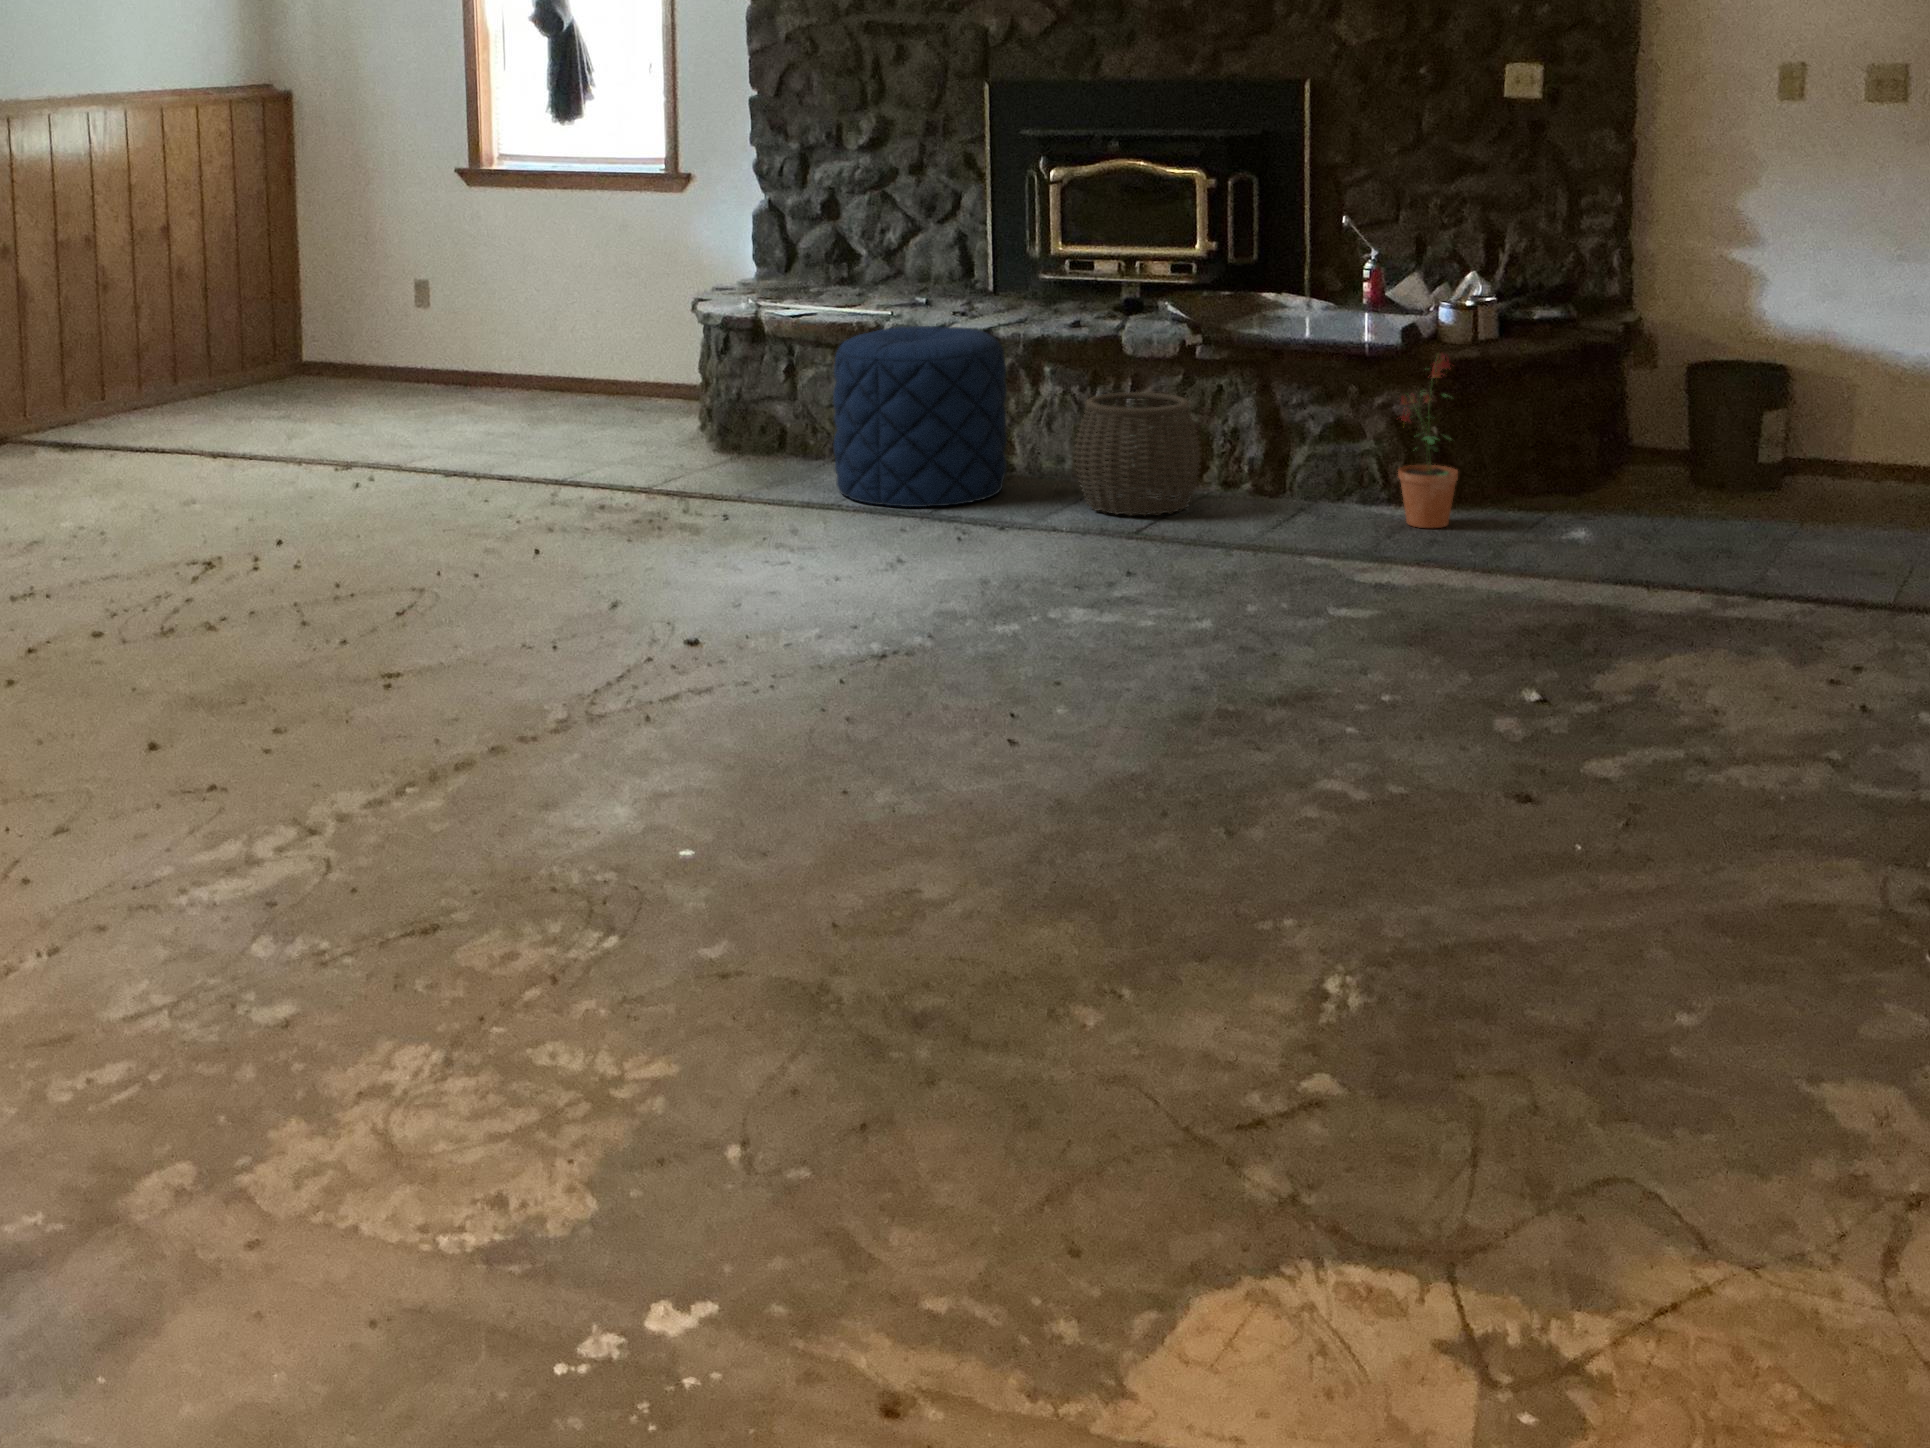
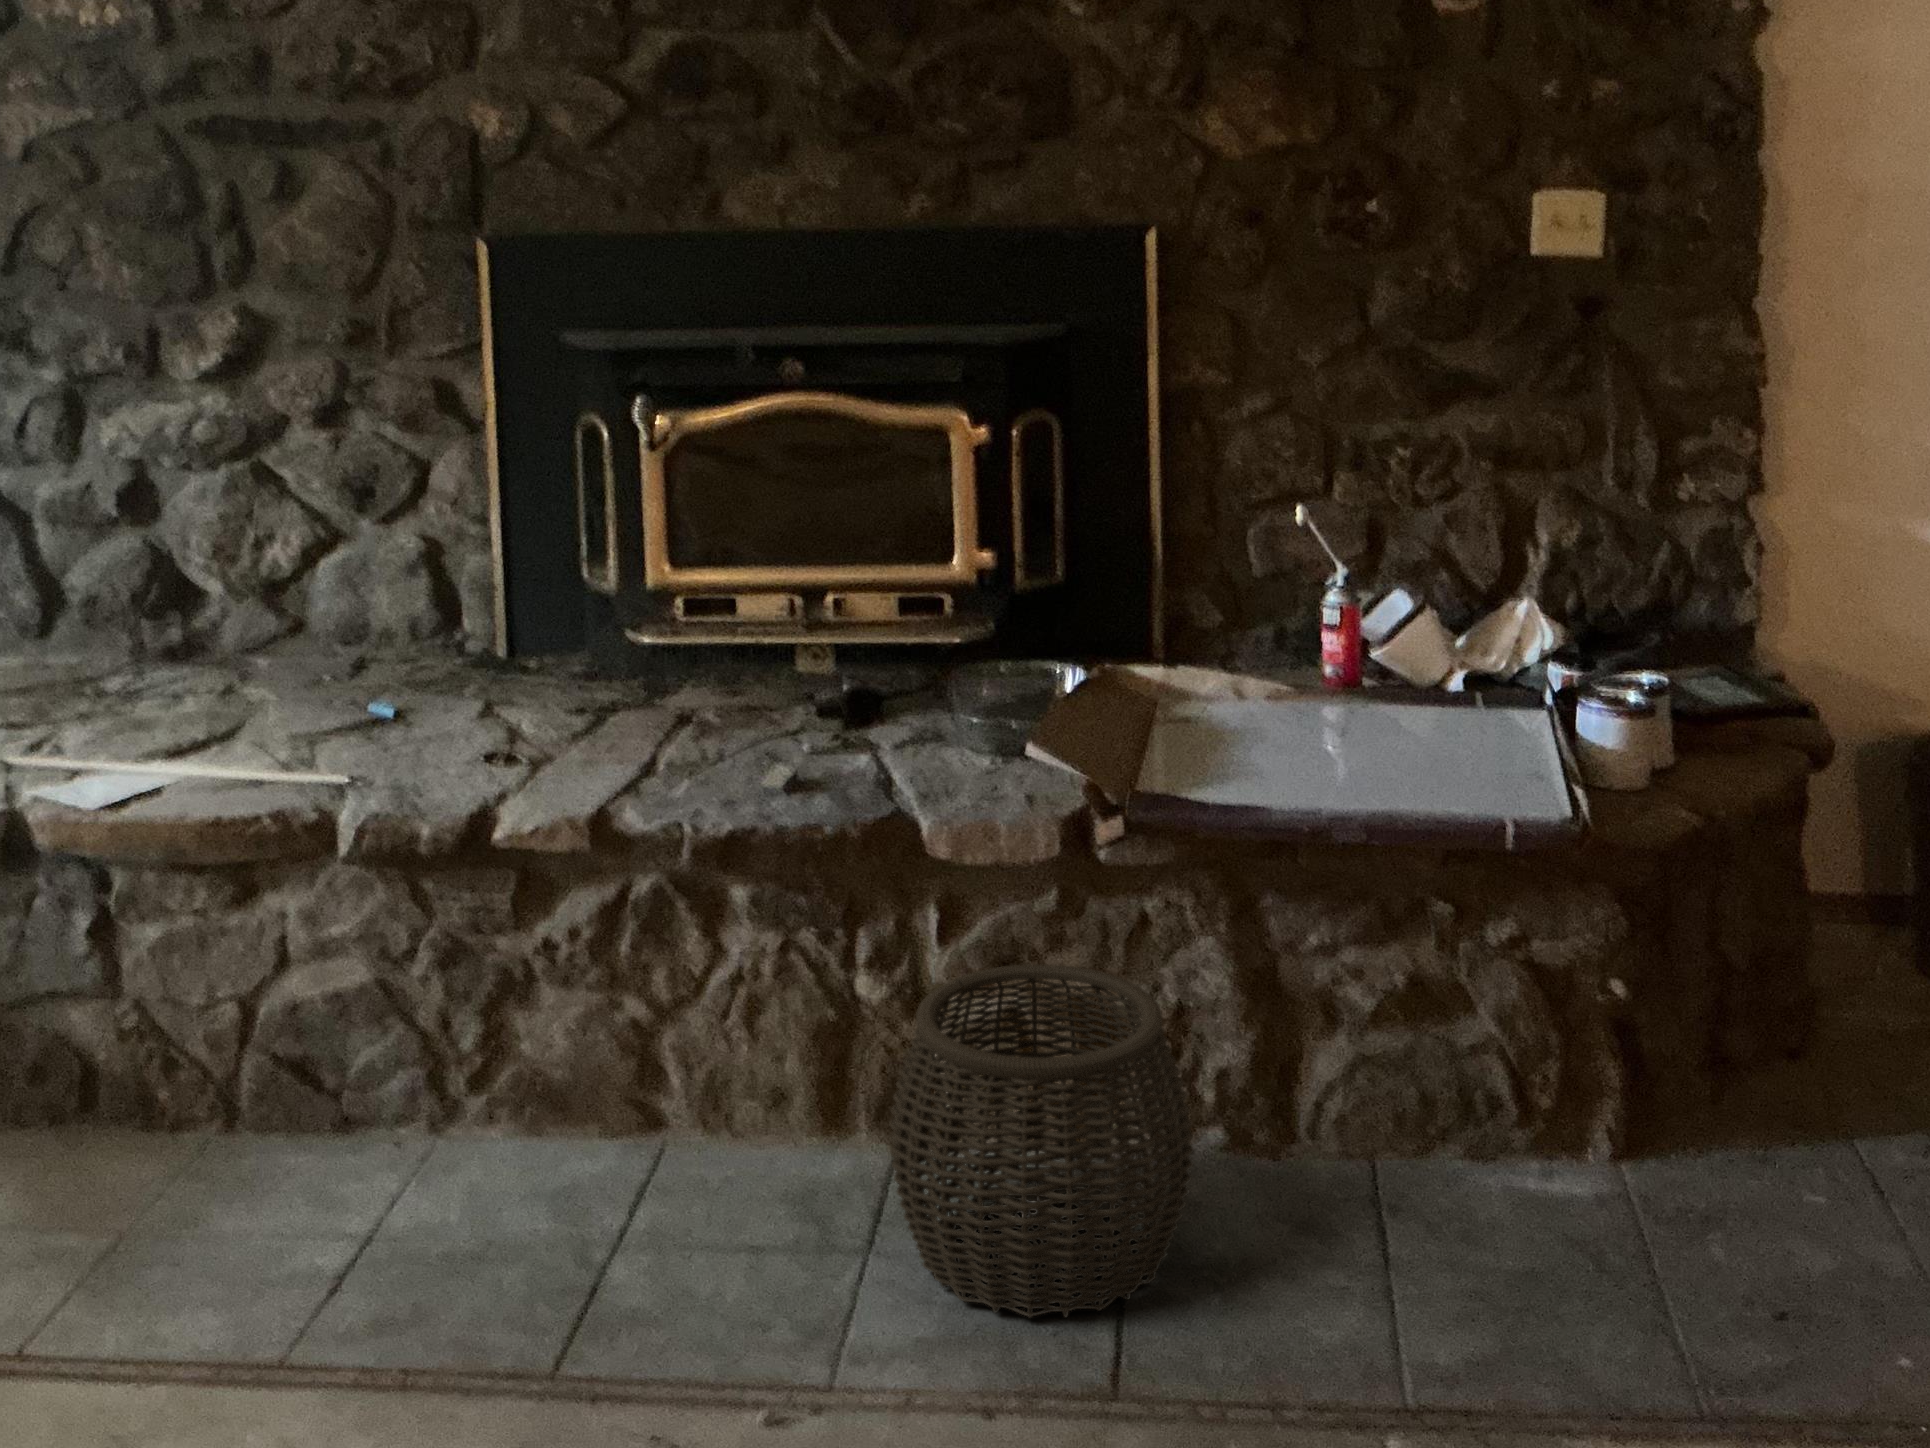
pouf: present [833,326,1006,507] -> none [255,835,699,1377]
potted plant: present [1398,354,1458,528] -> none [1589,831,1769,1246]

